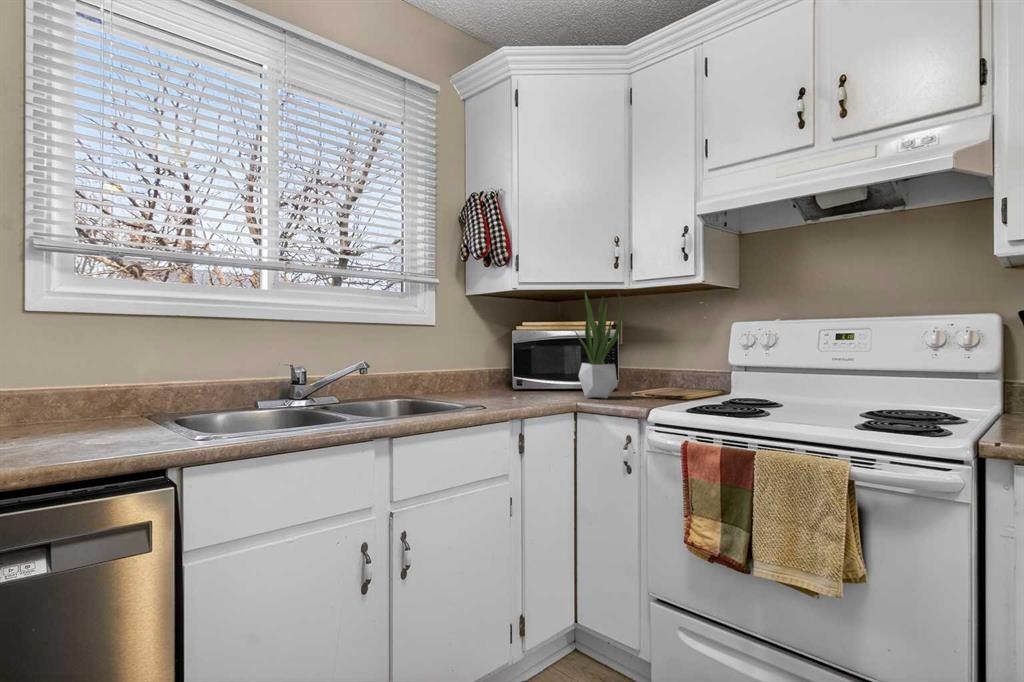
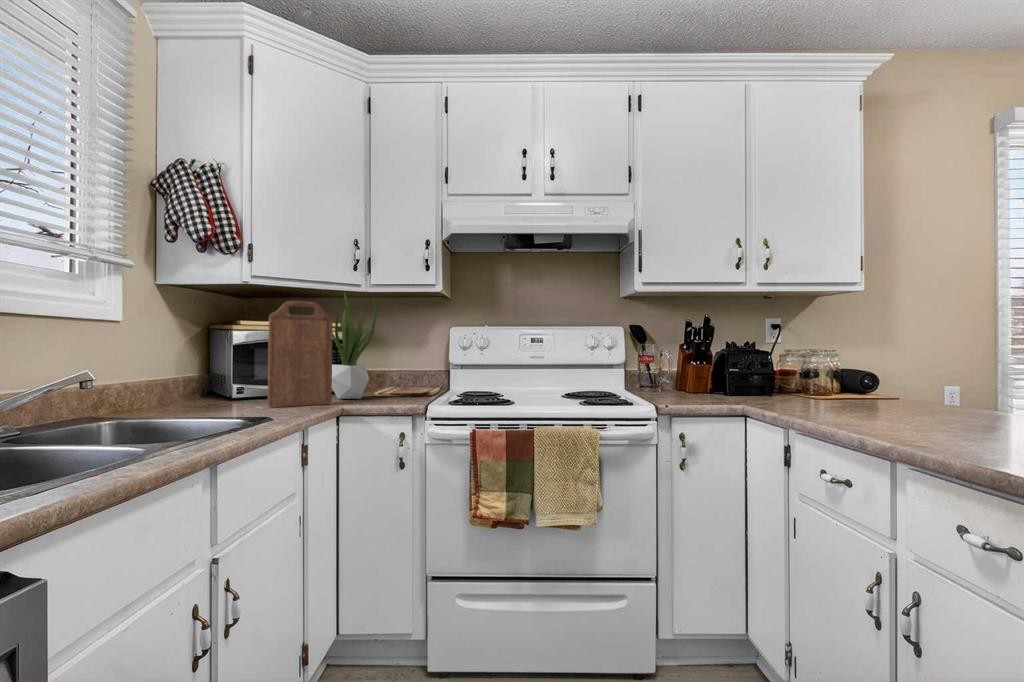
cutting board: none [511,304,567,401] -> present [268,301,333,407]

